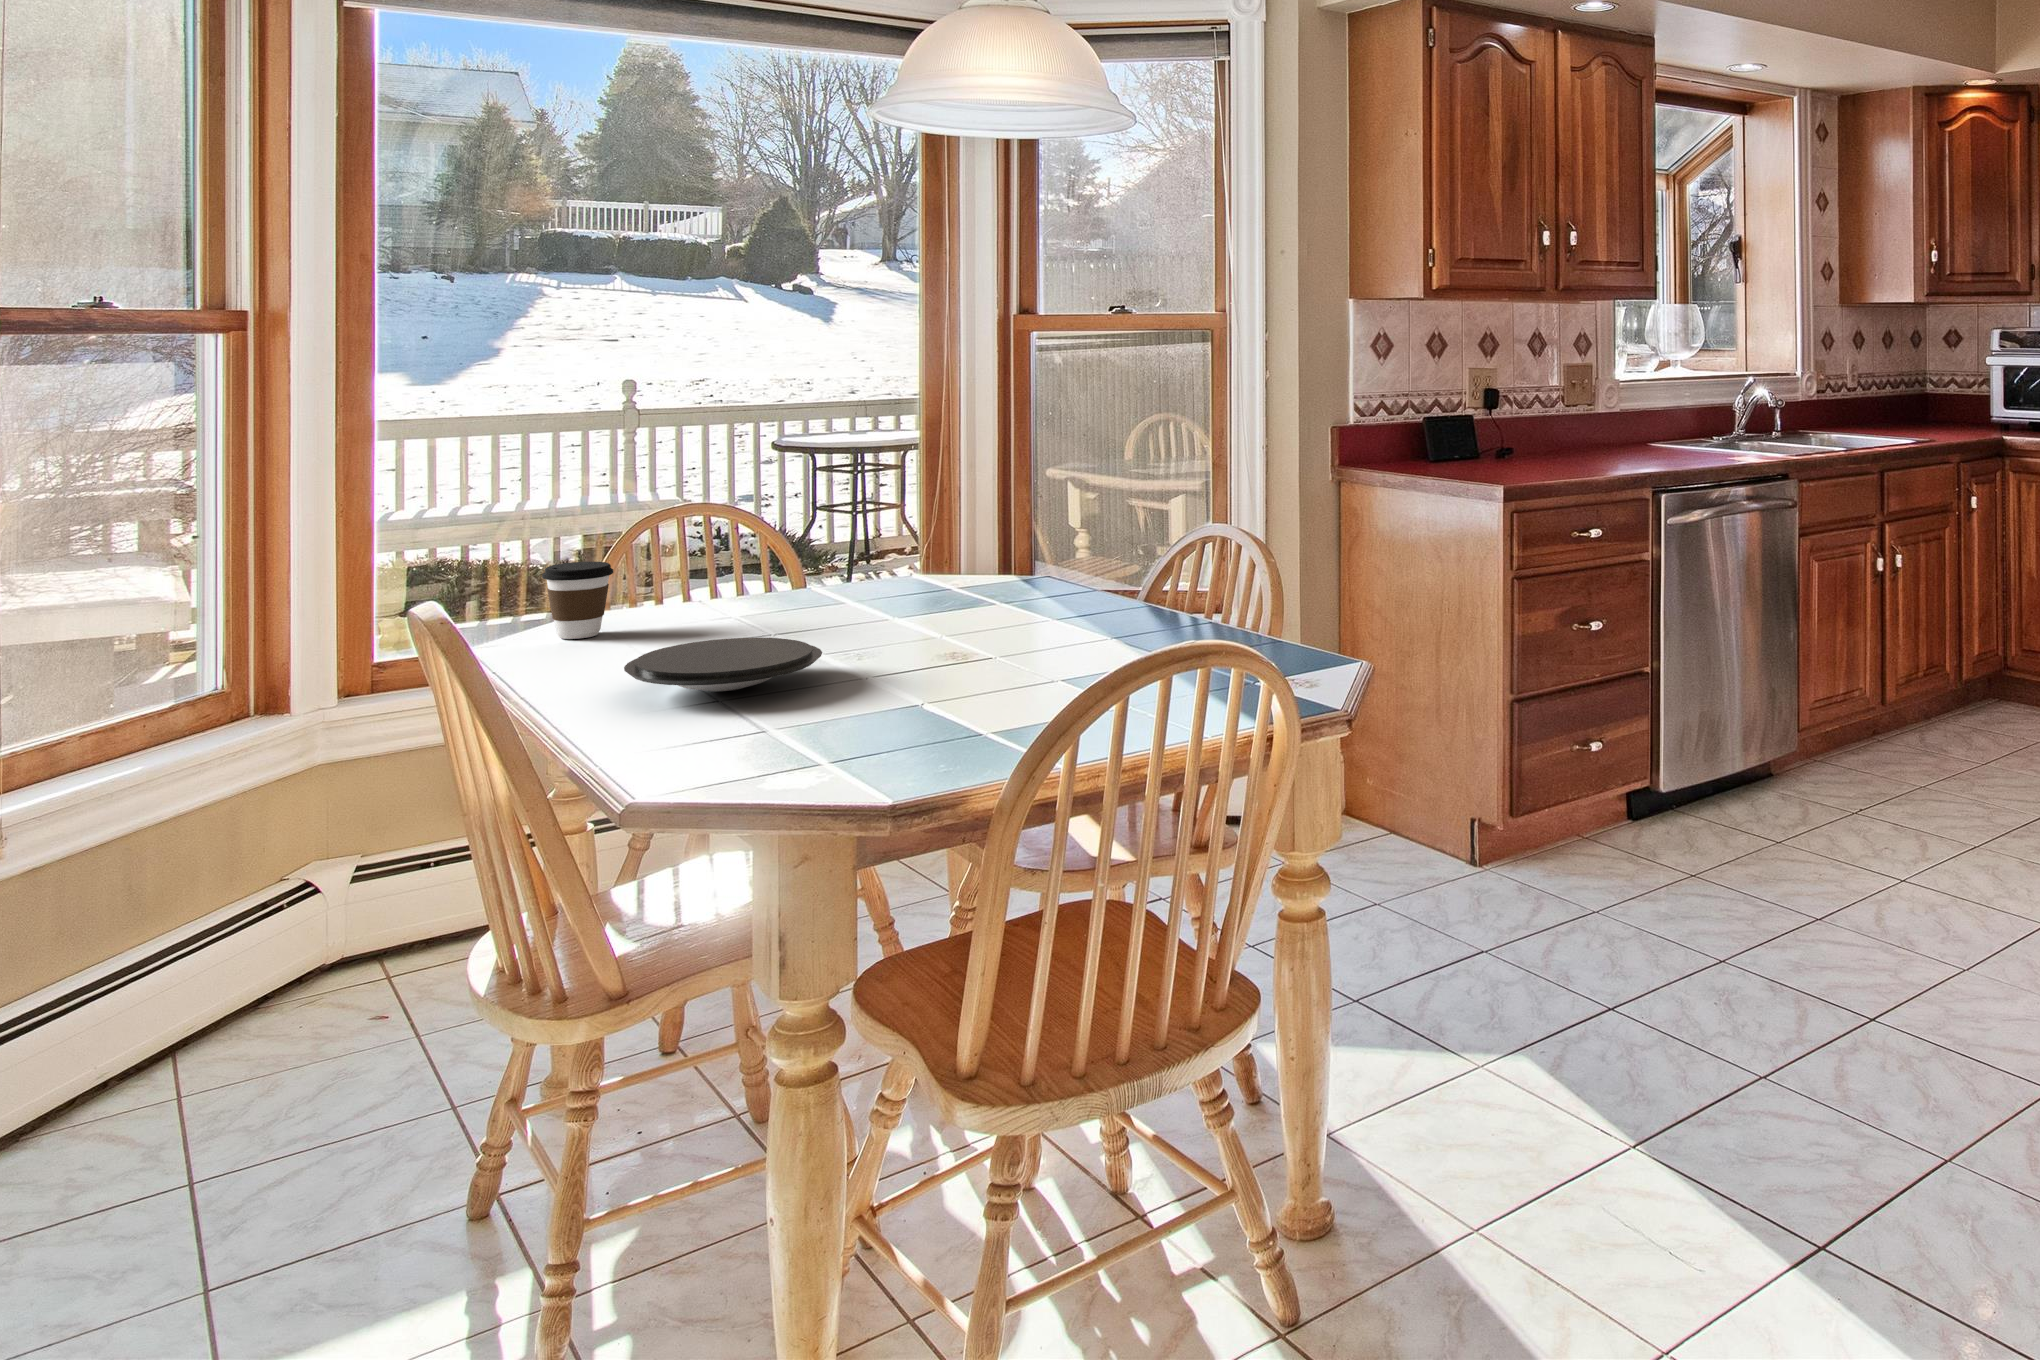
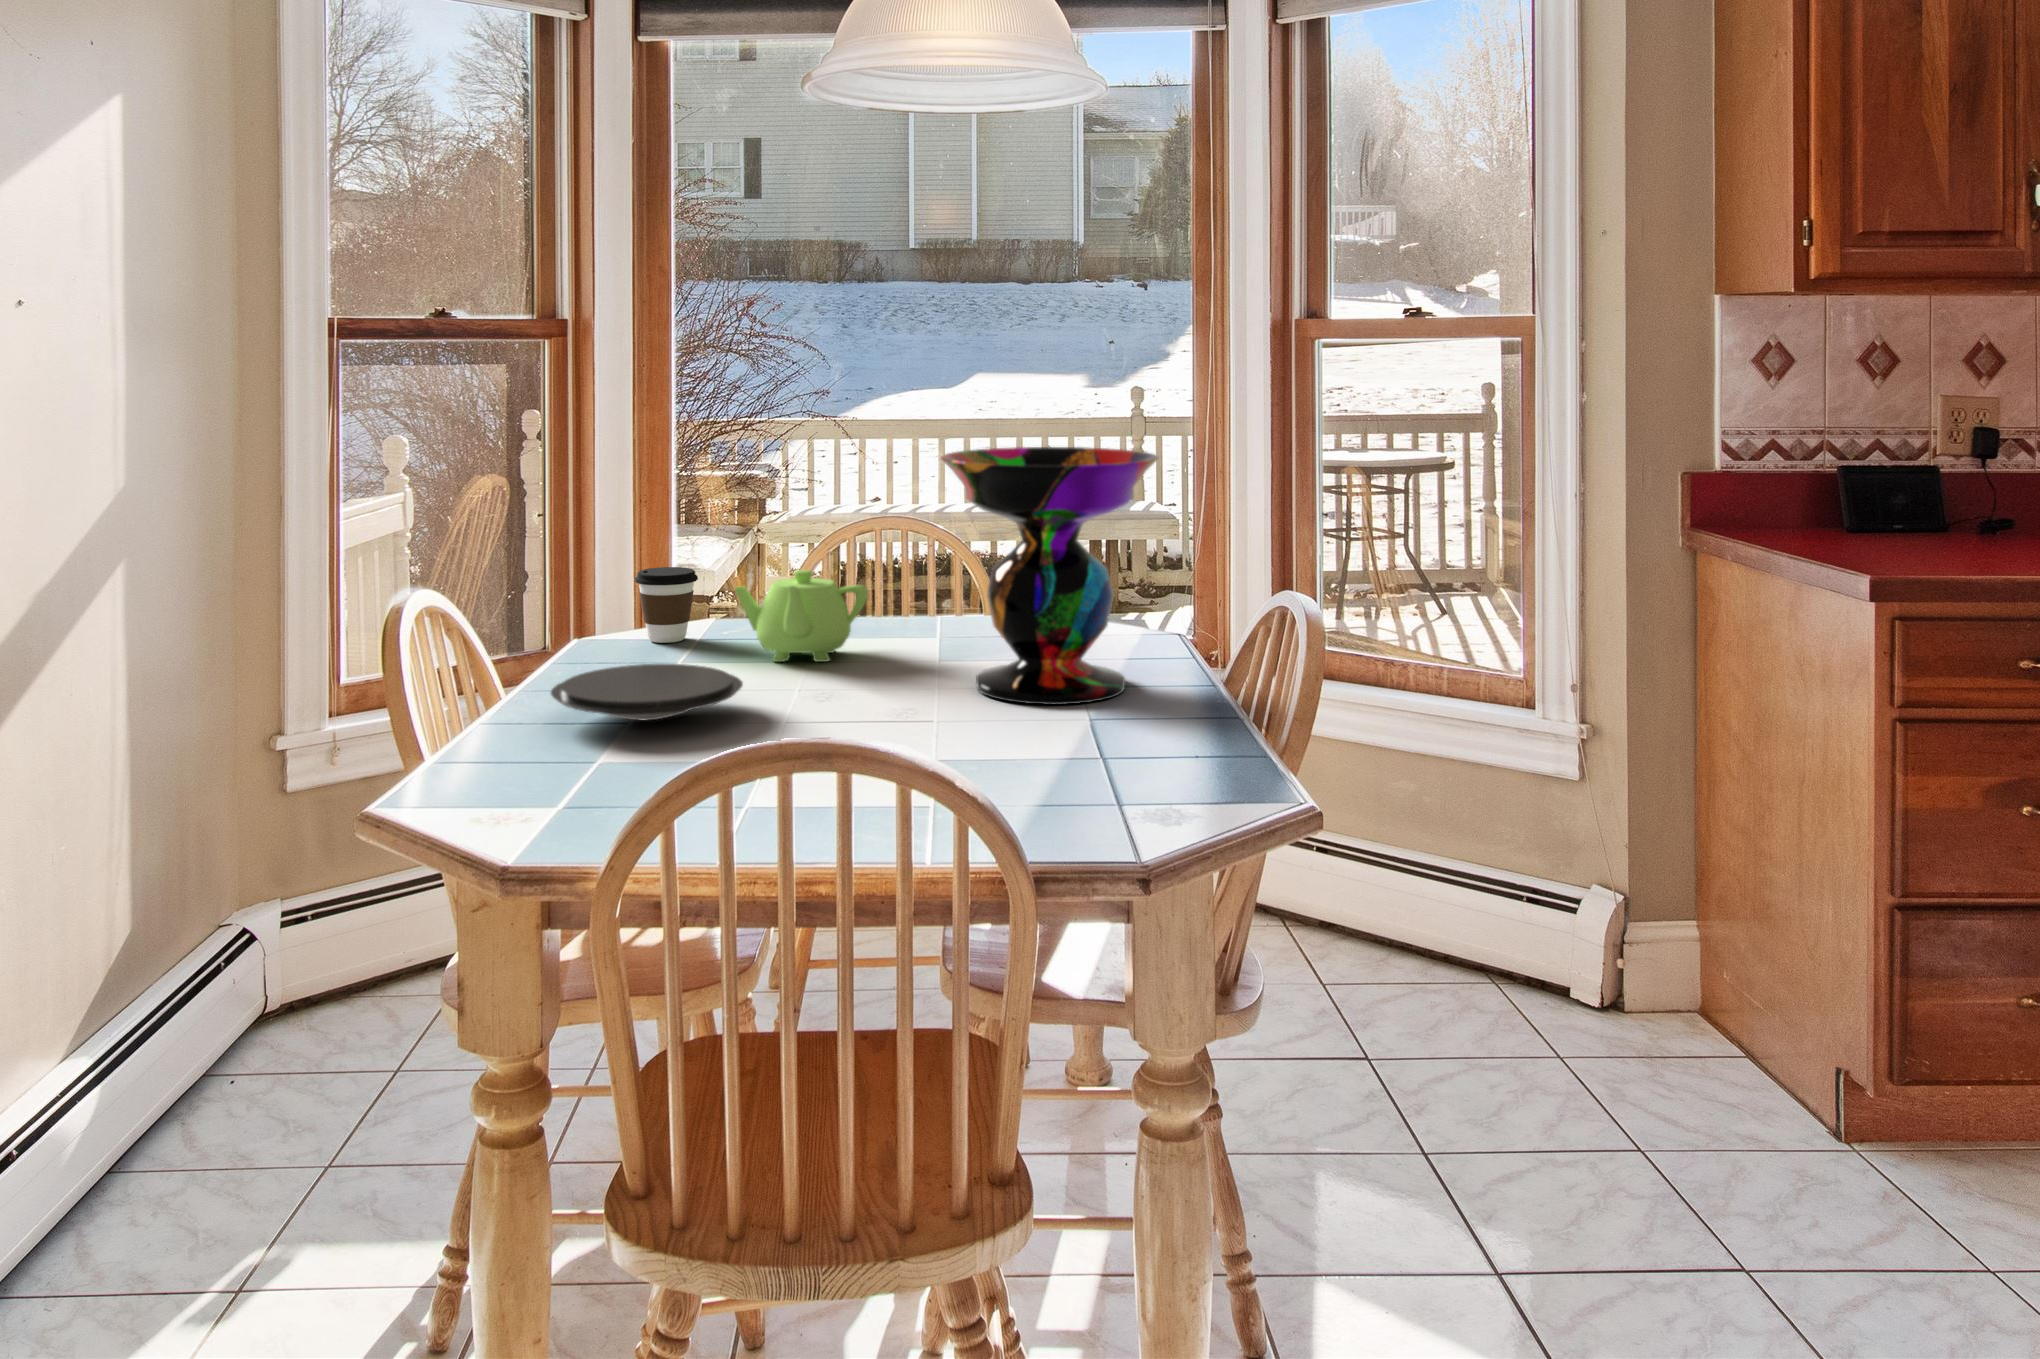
decorative bowl: none [938,419,1127,632] -> present [941,447,1159,705]
teapot: none [691,547,823,636] -> present [735,570,868,662]

